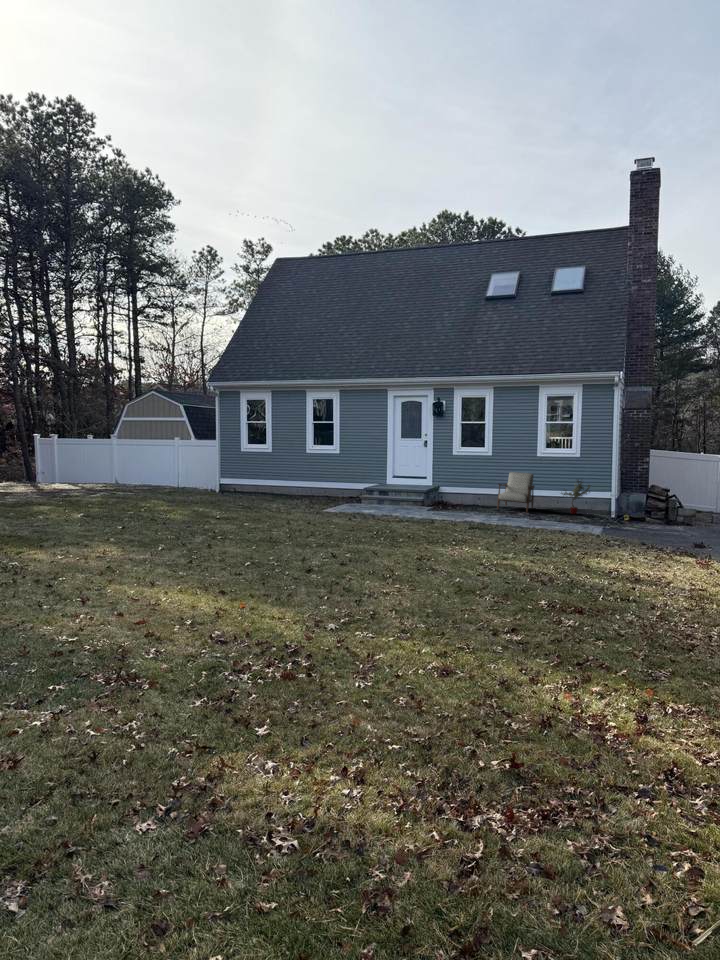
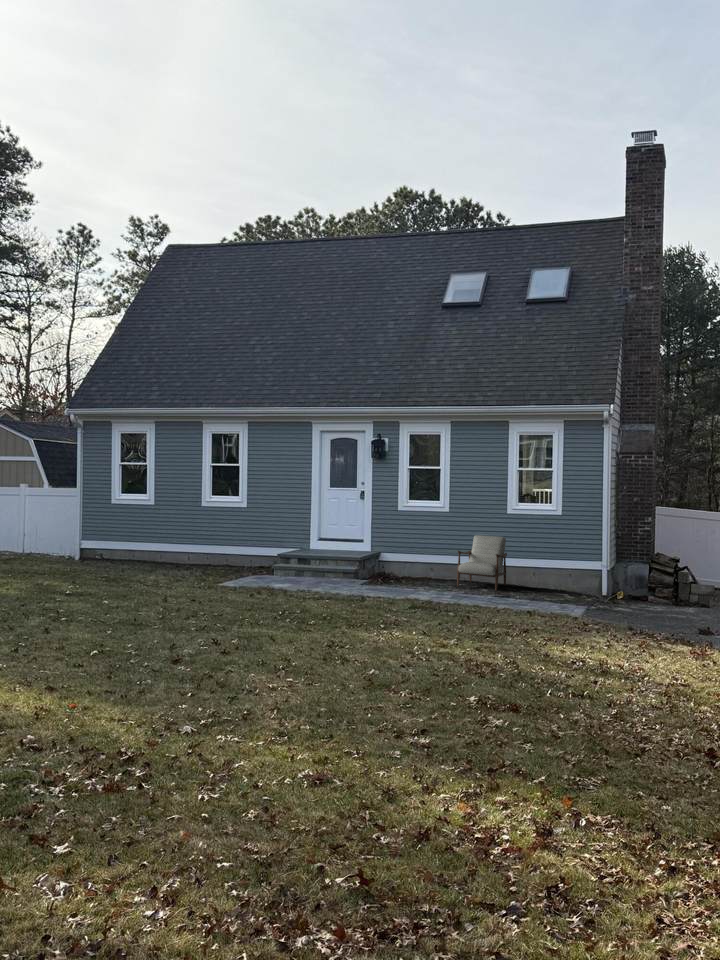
potted tree: present [561,480,590,514] -> none [540,544,580,592]

